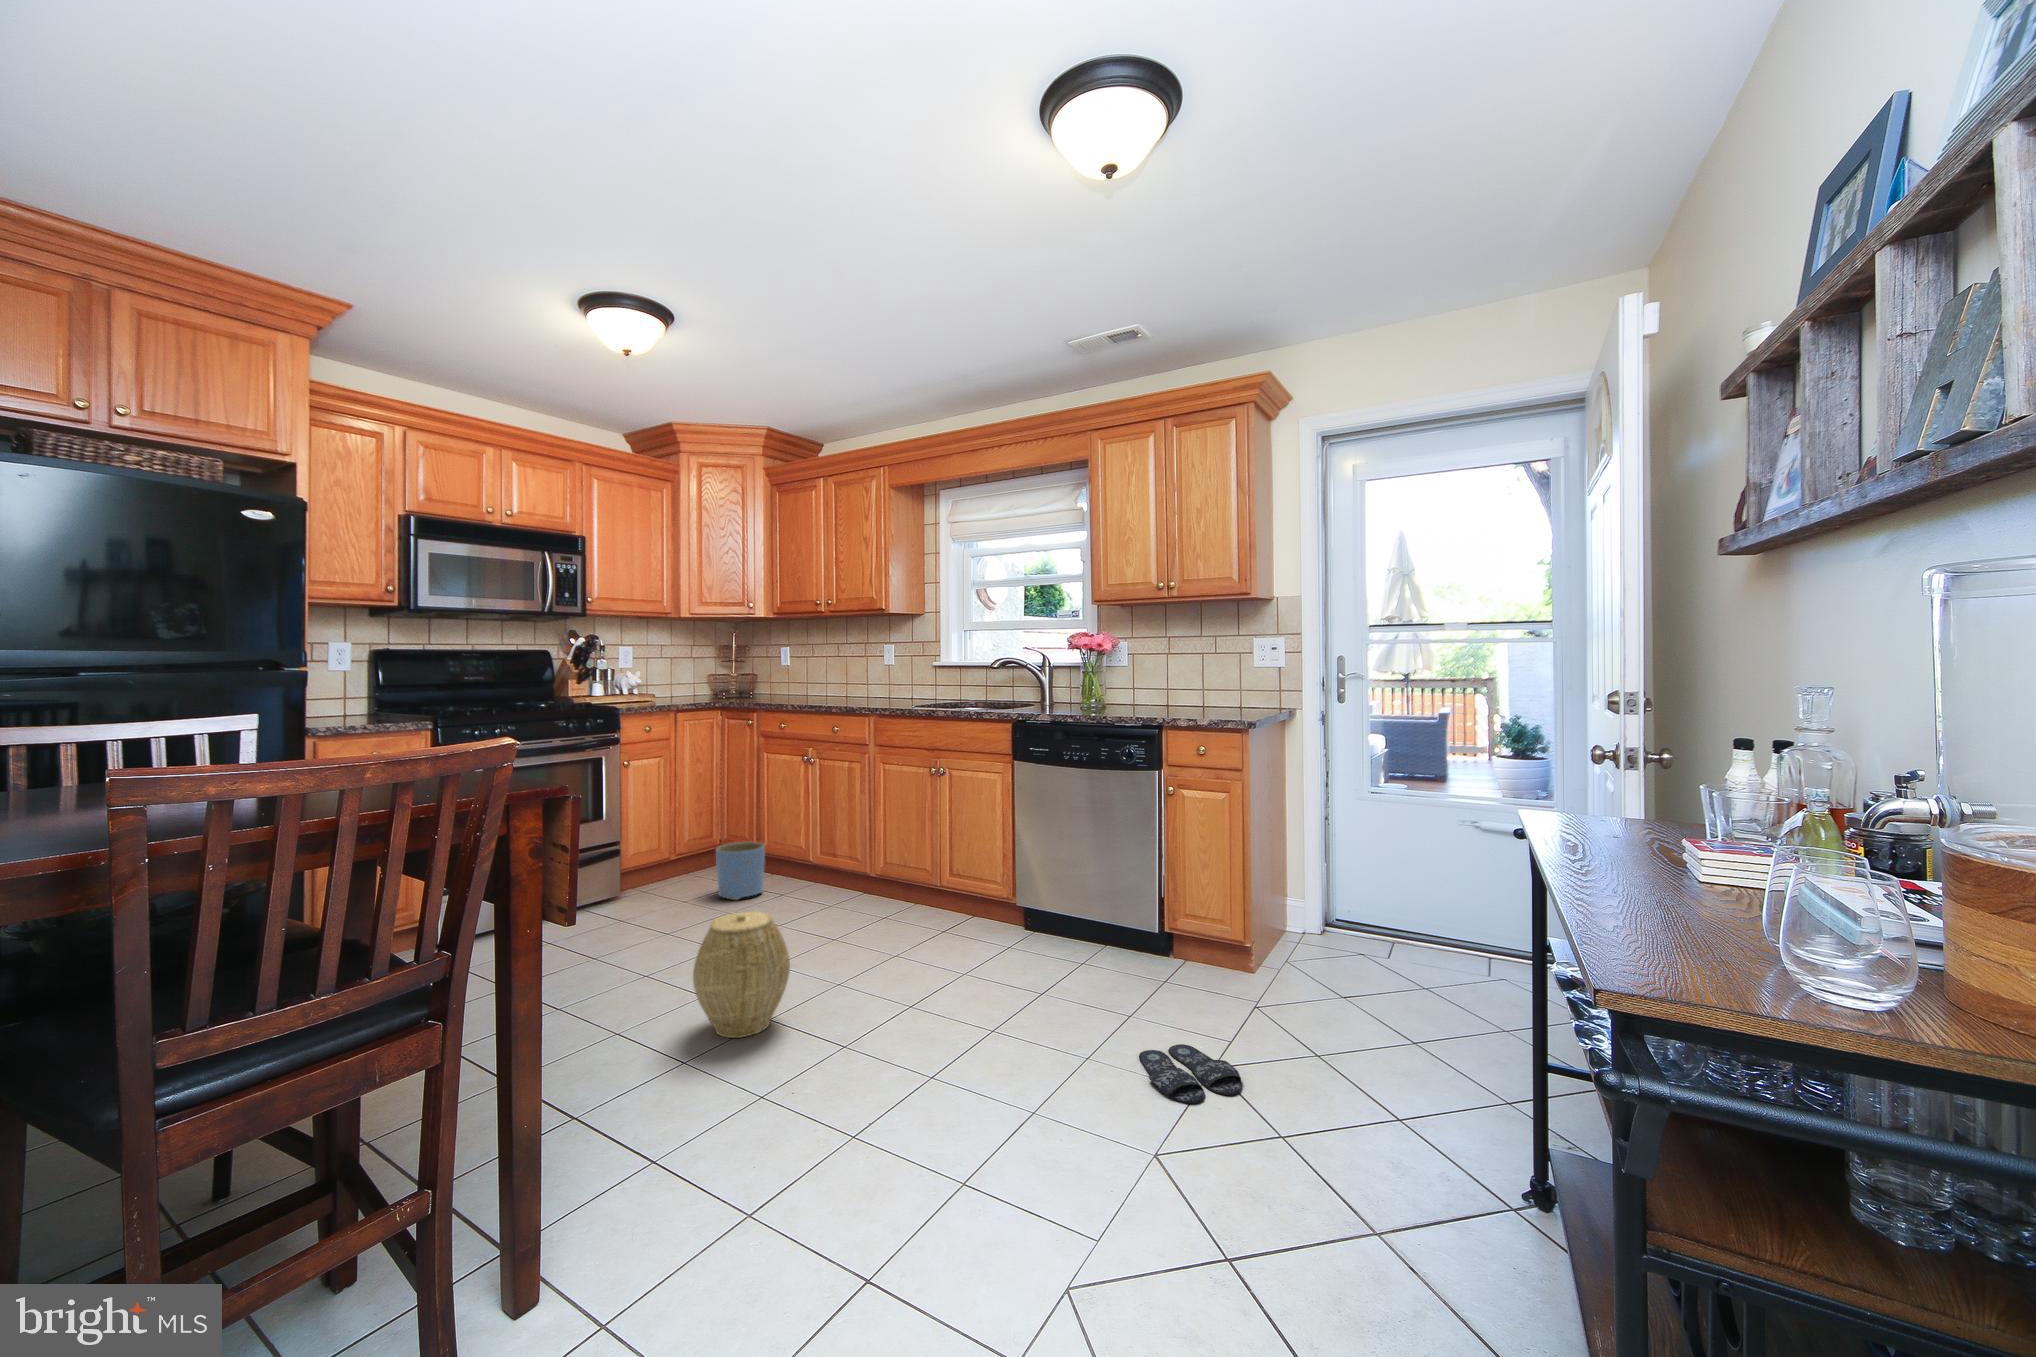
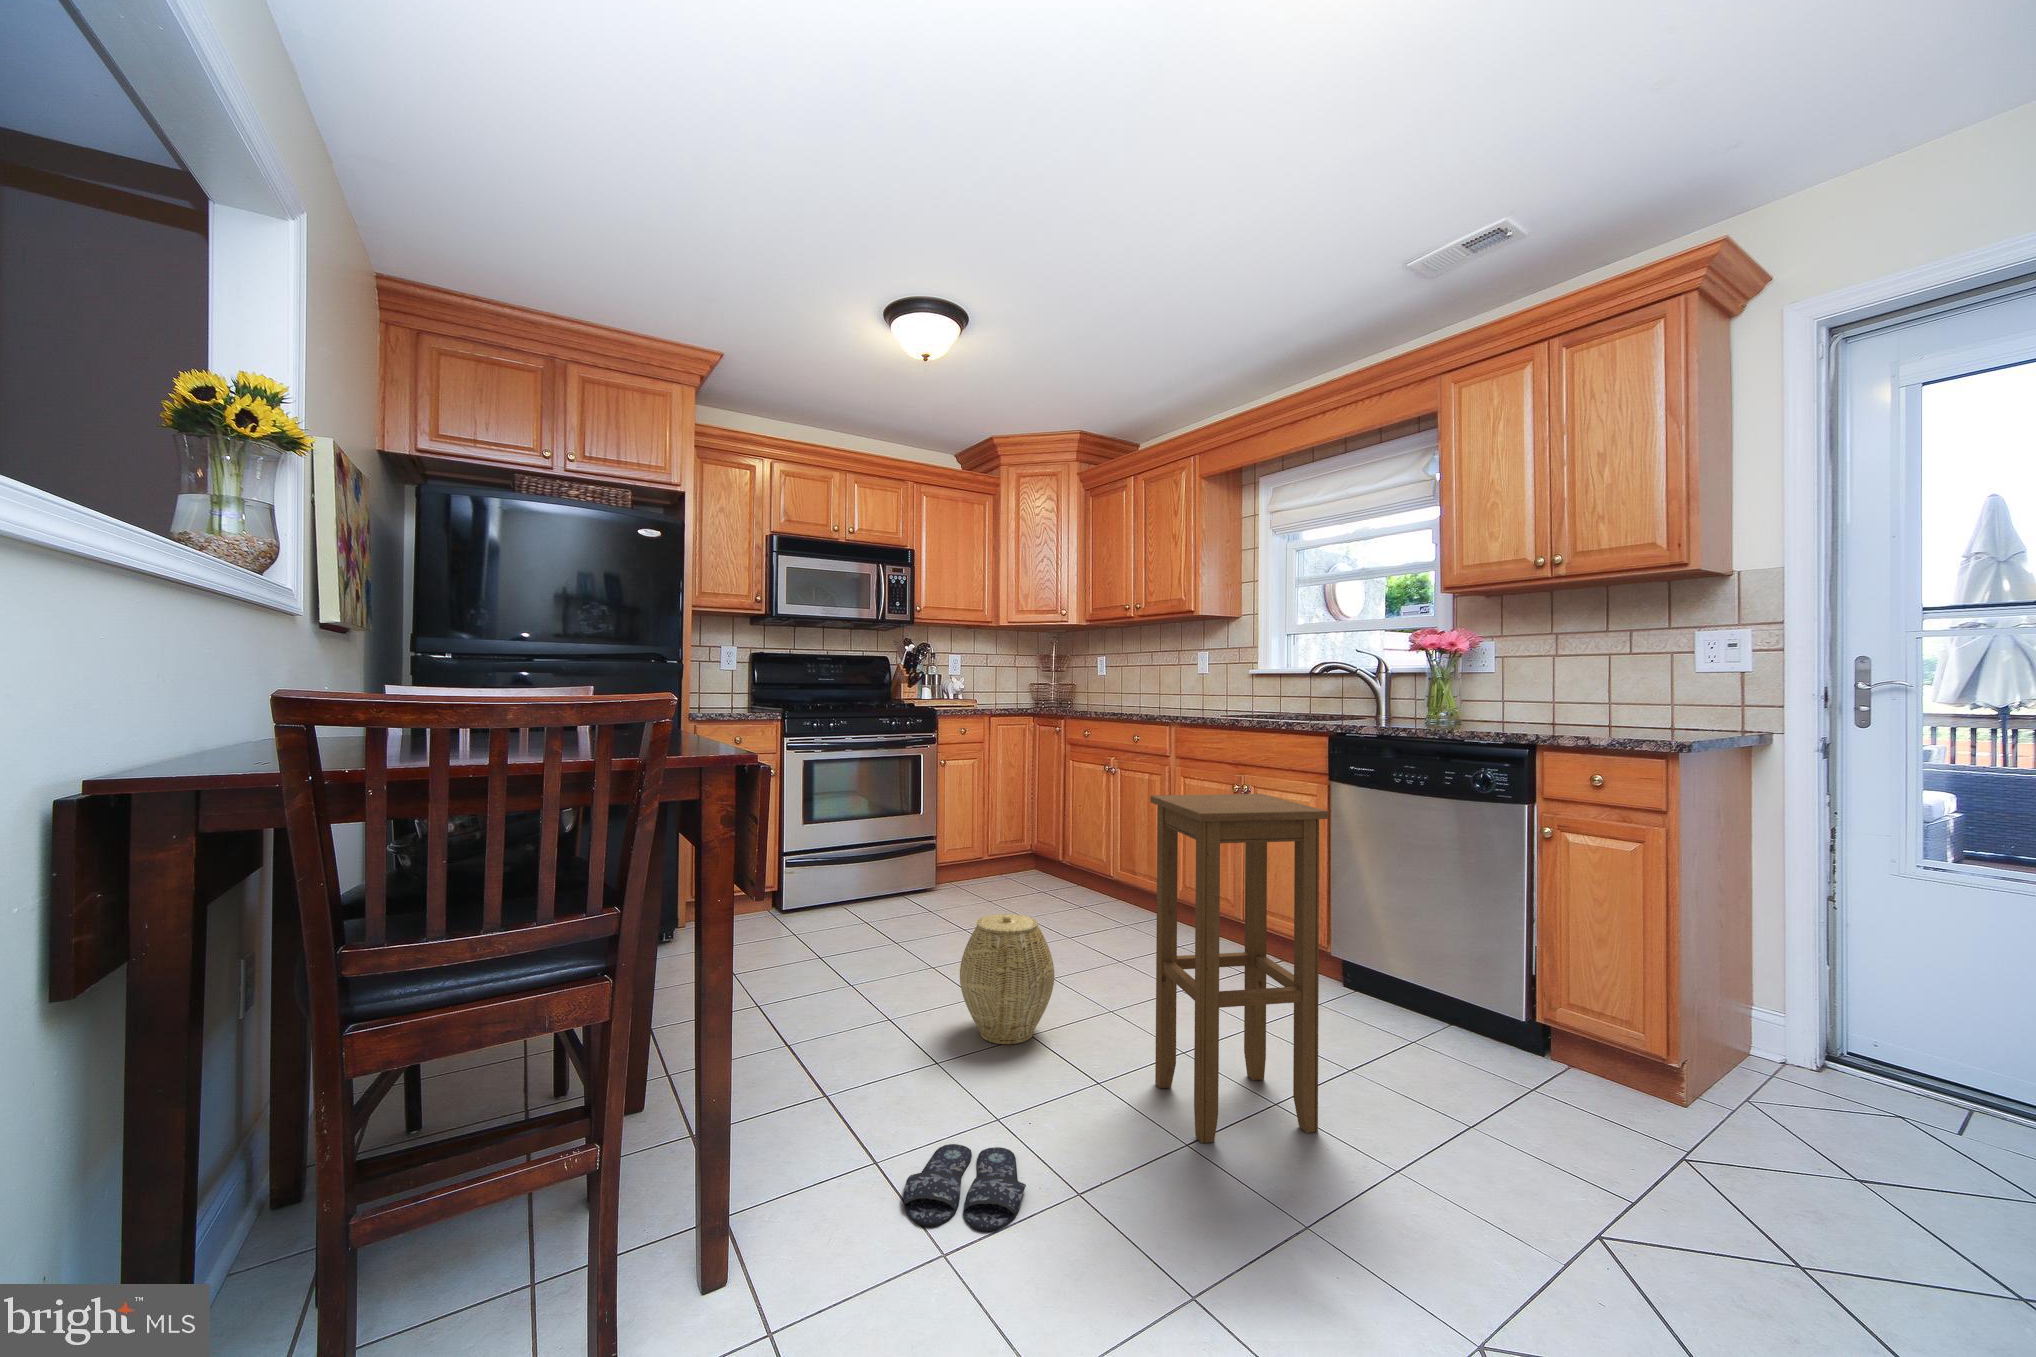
stool: none [885,780,1036,1082] -> present [1150,794,1329,1143]
planter: present [716,842,765,900] -> none [1017,850,1064,908]
slippers: present [1139,1044,1242,1104] -> present [904,1144,1026,1231]

